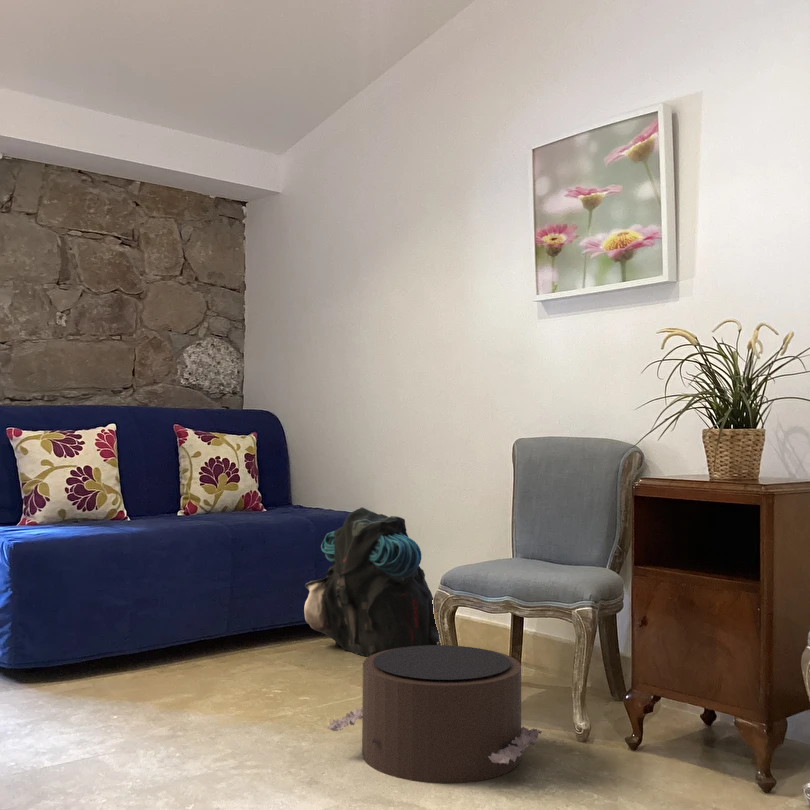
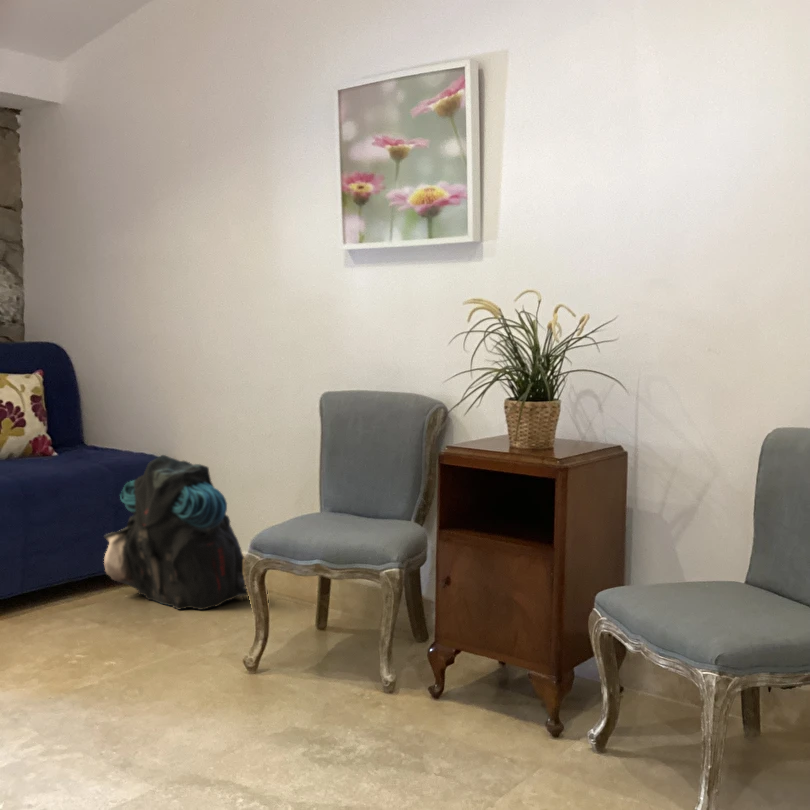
pouf: present [327,645,542,783] -> none [137,611,352,756]

